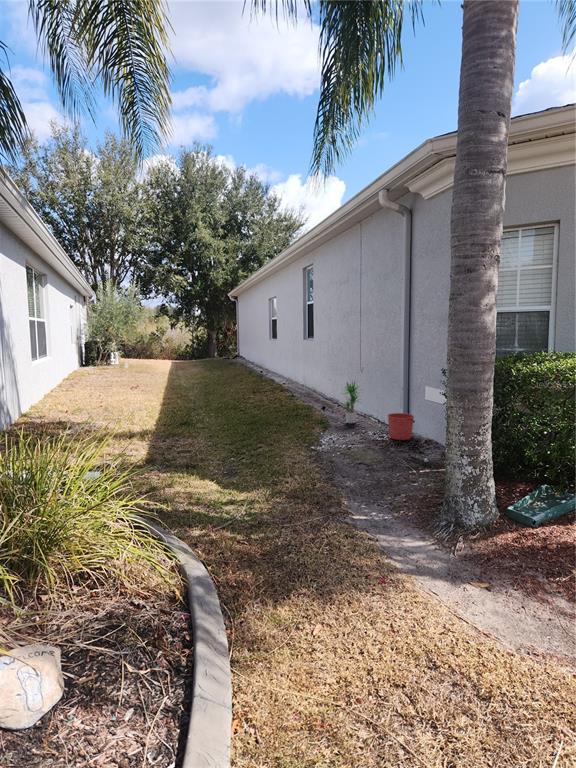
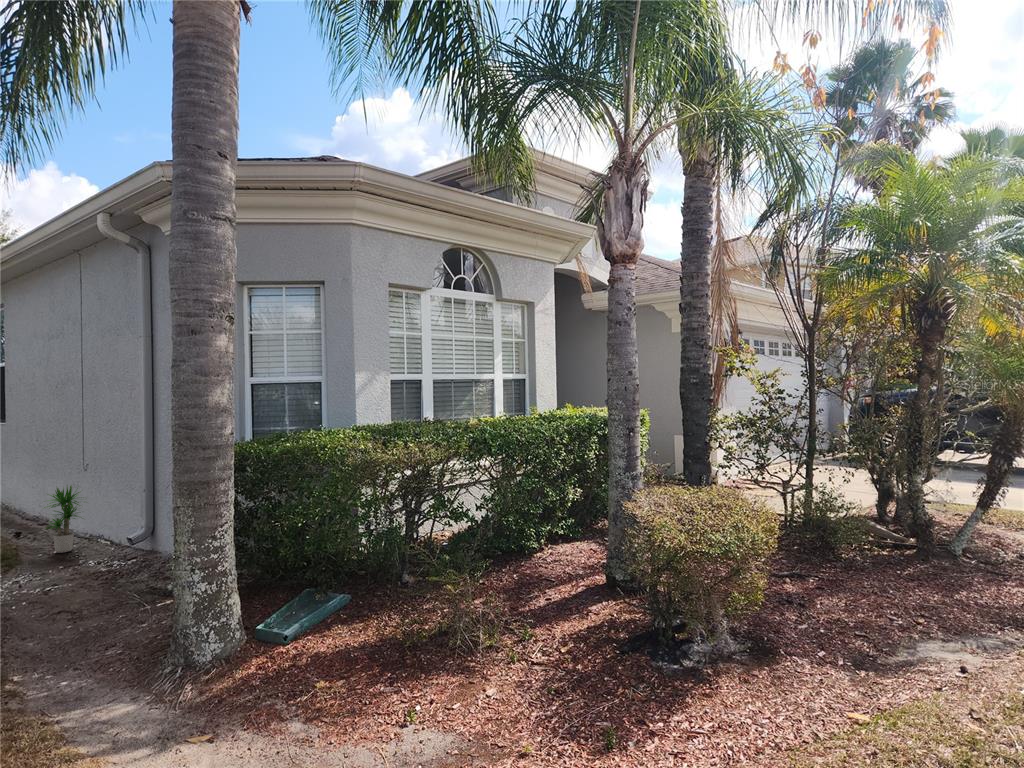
bucket: present [387,413,415,440] -> none [119,525,164,565]

